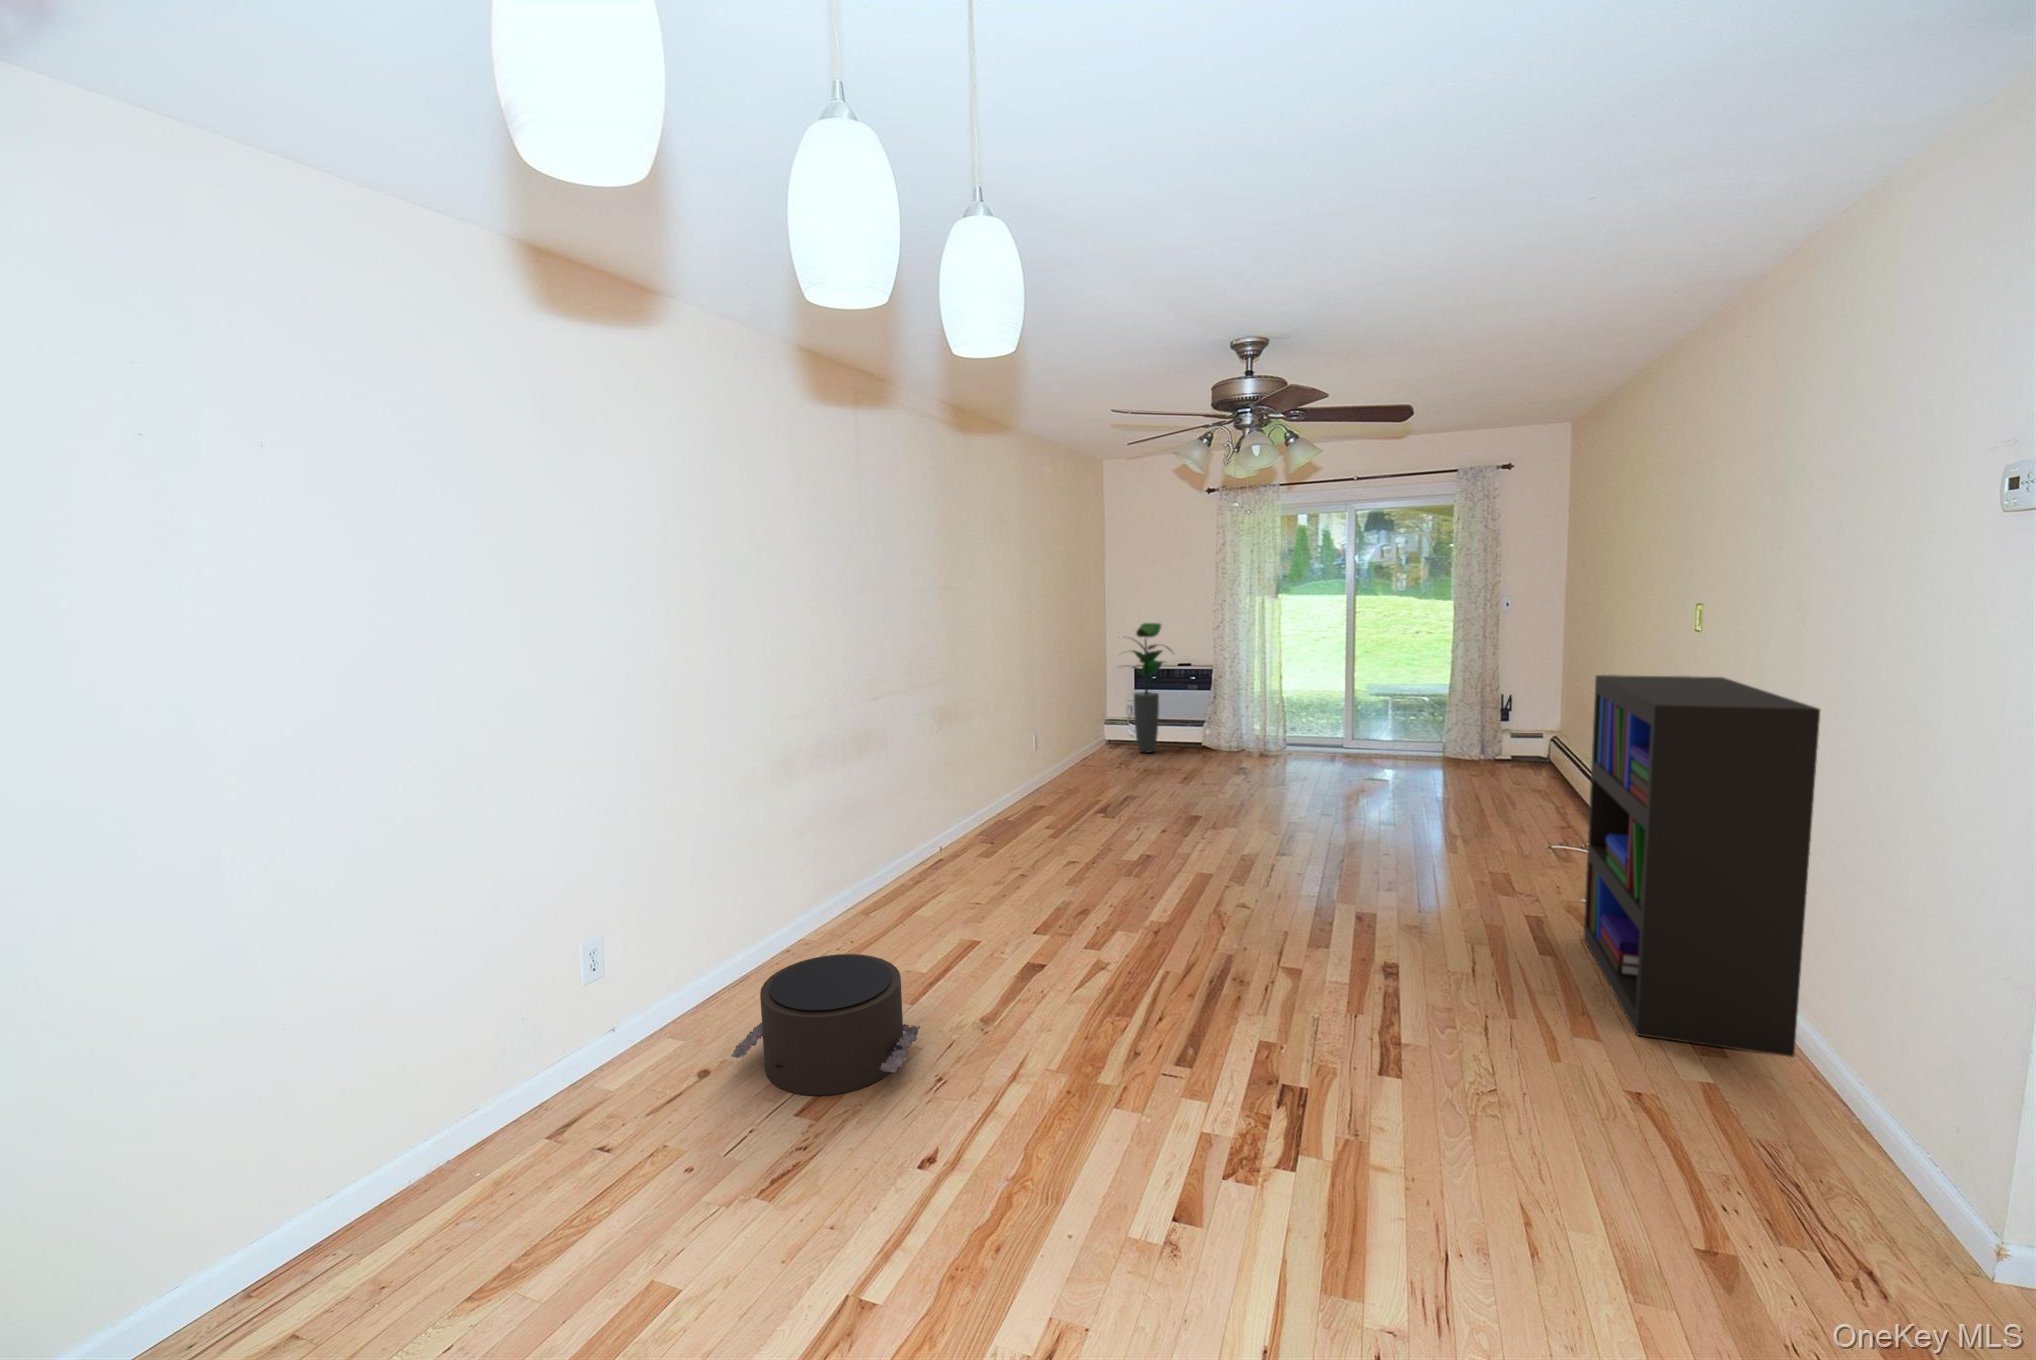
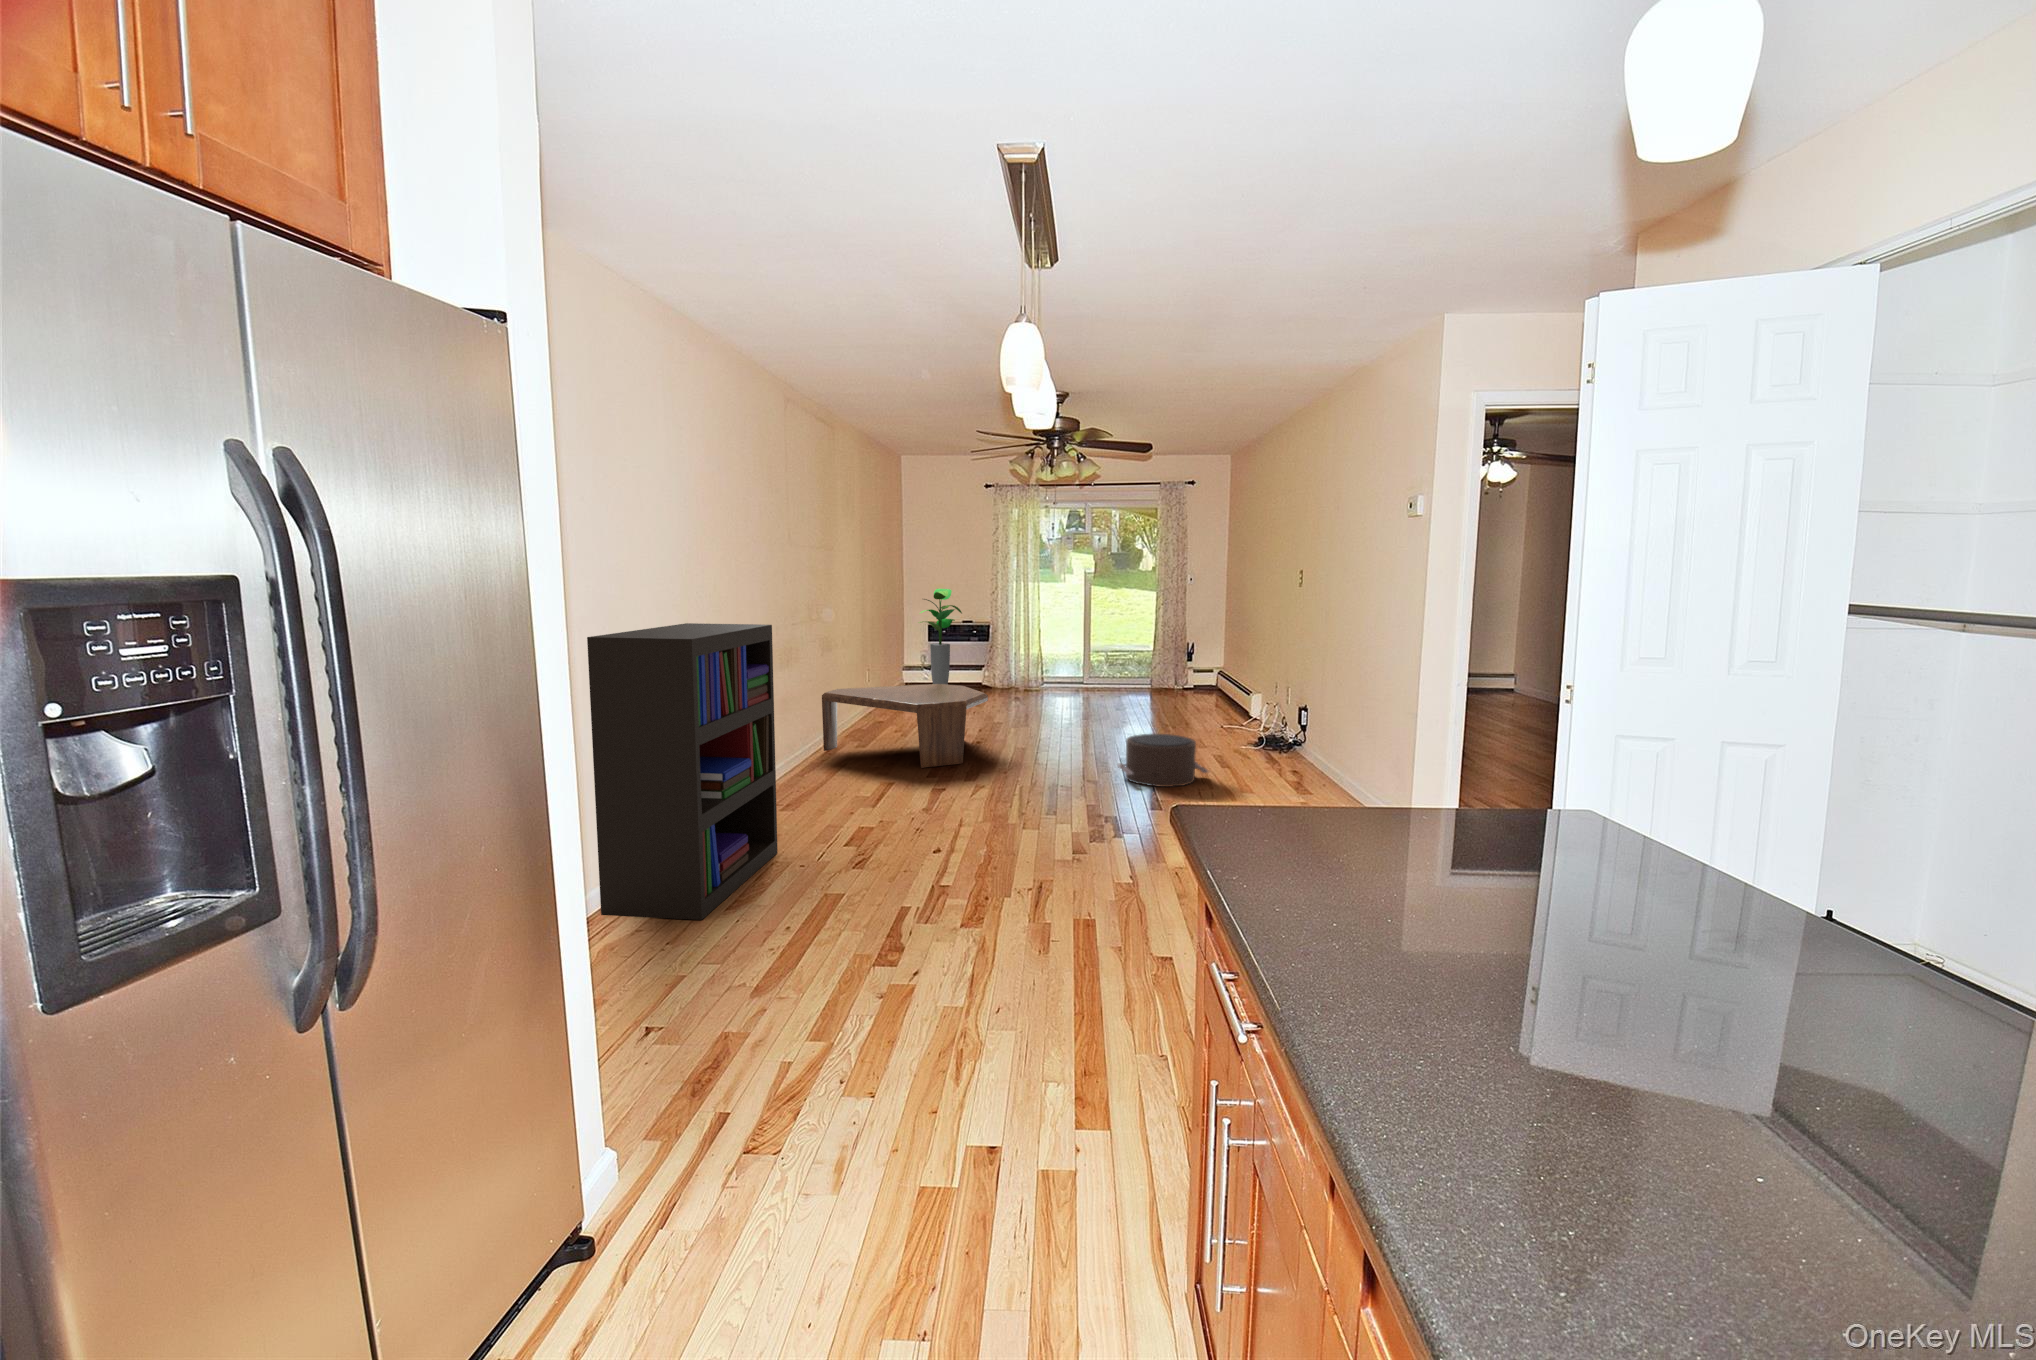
bookshelf: present [1583,675,1820,1057] -> present [587,623,778,920]
coffee table: none [927,770,1150,910] -> present [822,684,988,768]
pouf: present [731,954,920,1096] -> present [1117,734,1209,787]

